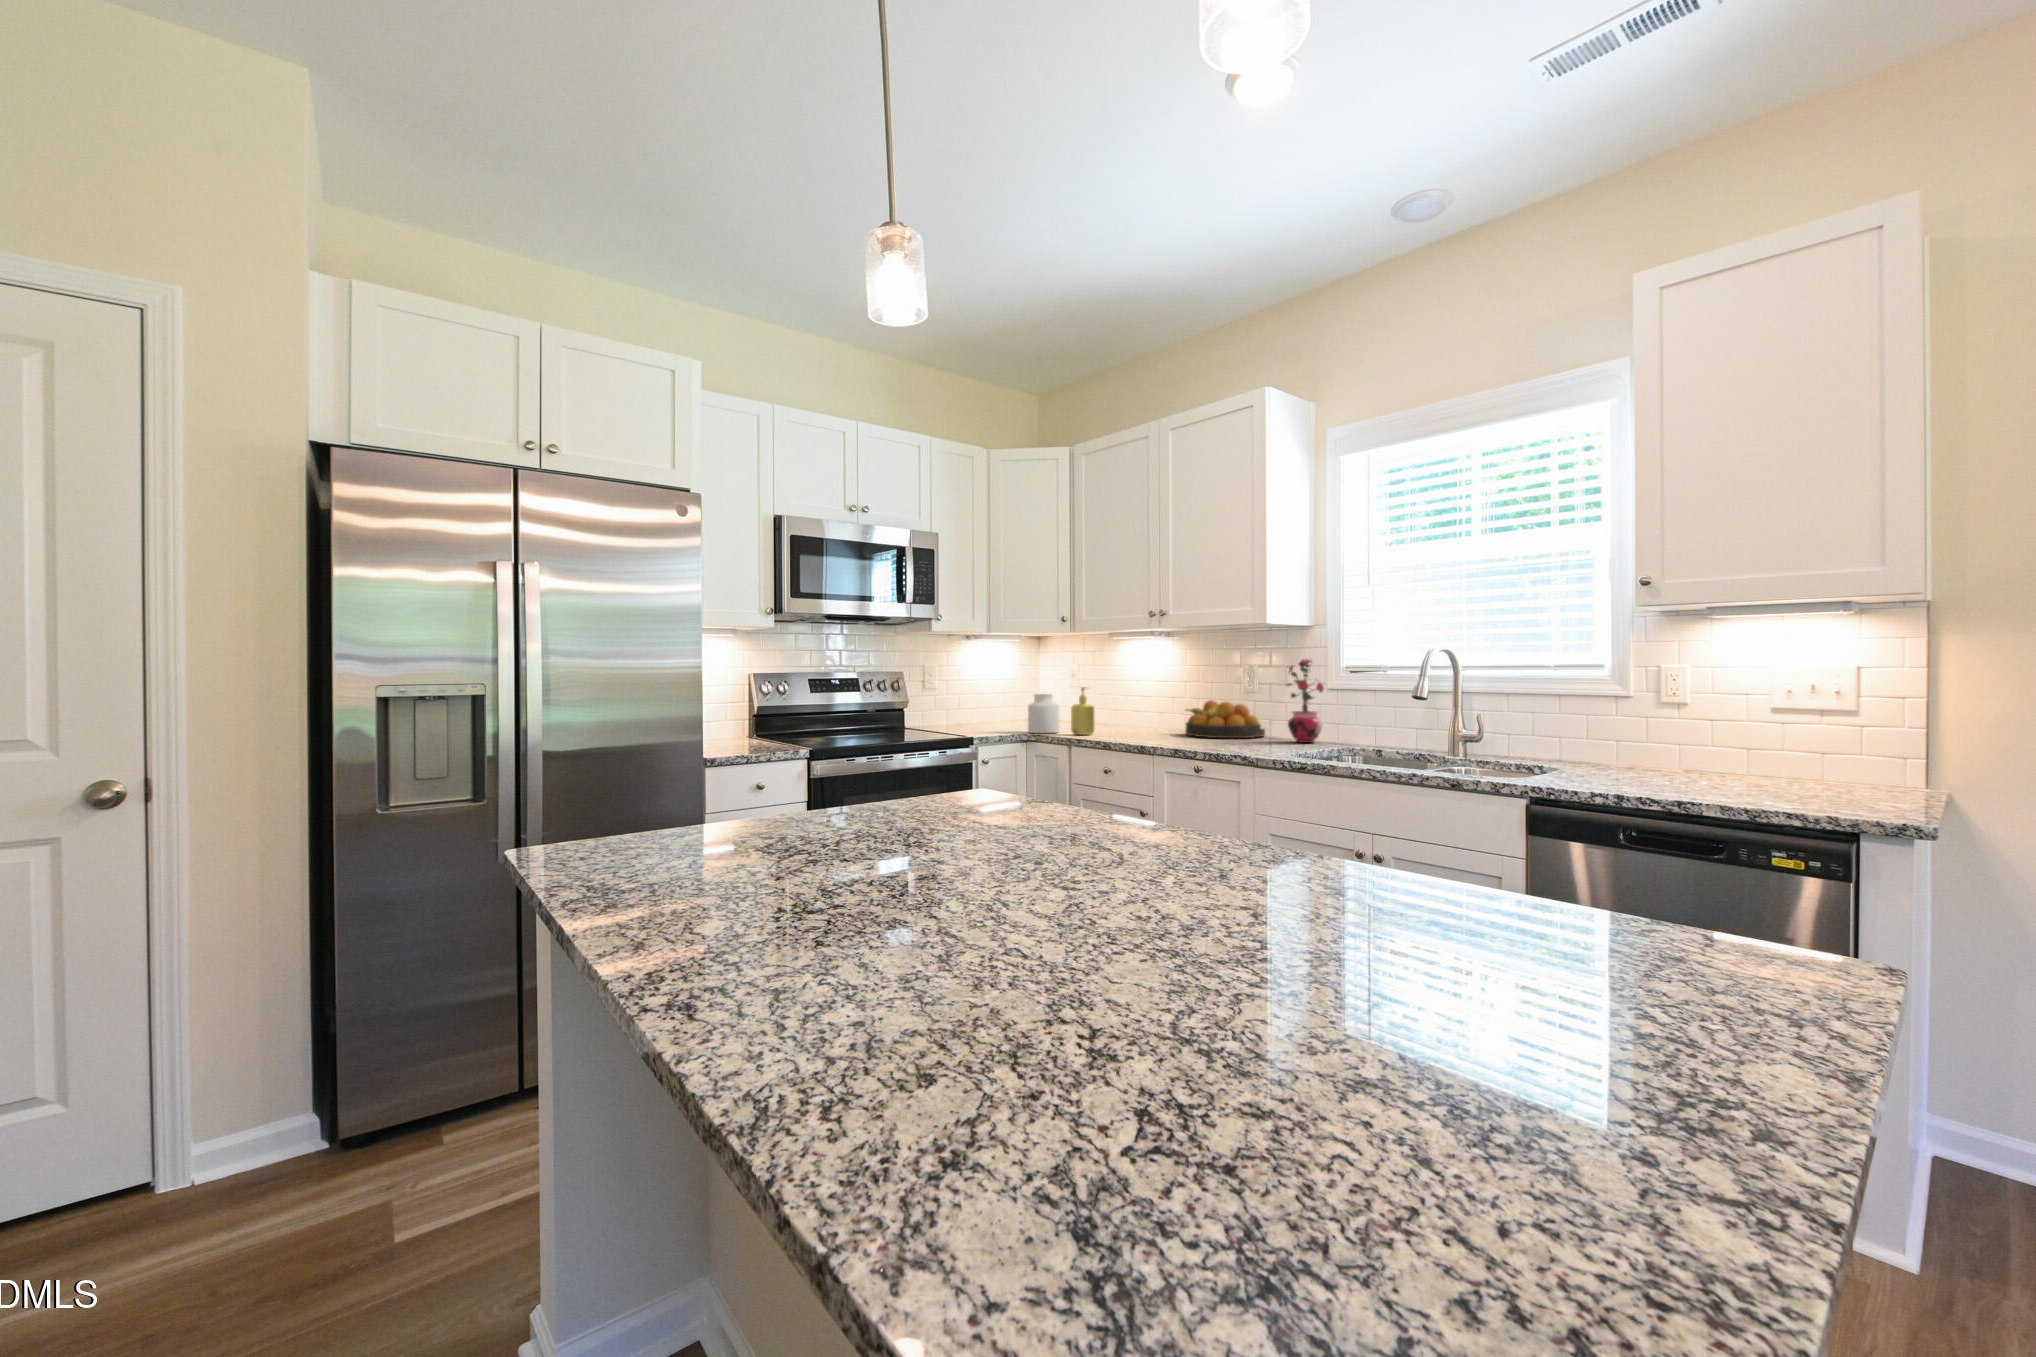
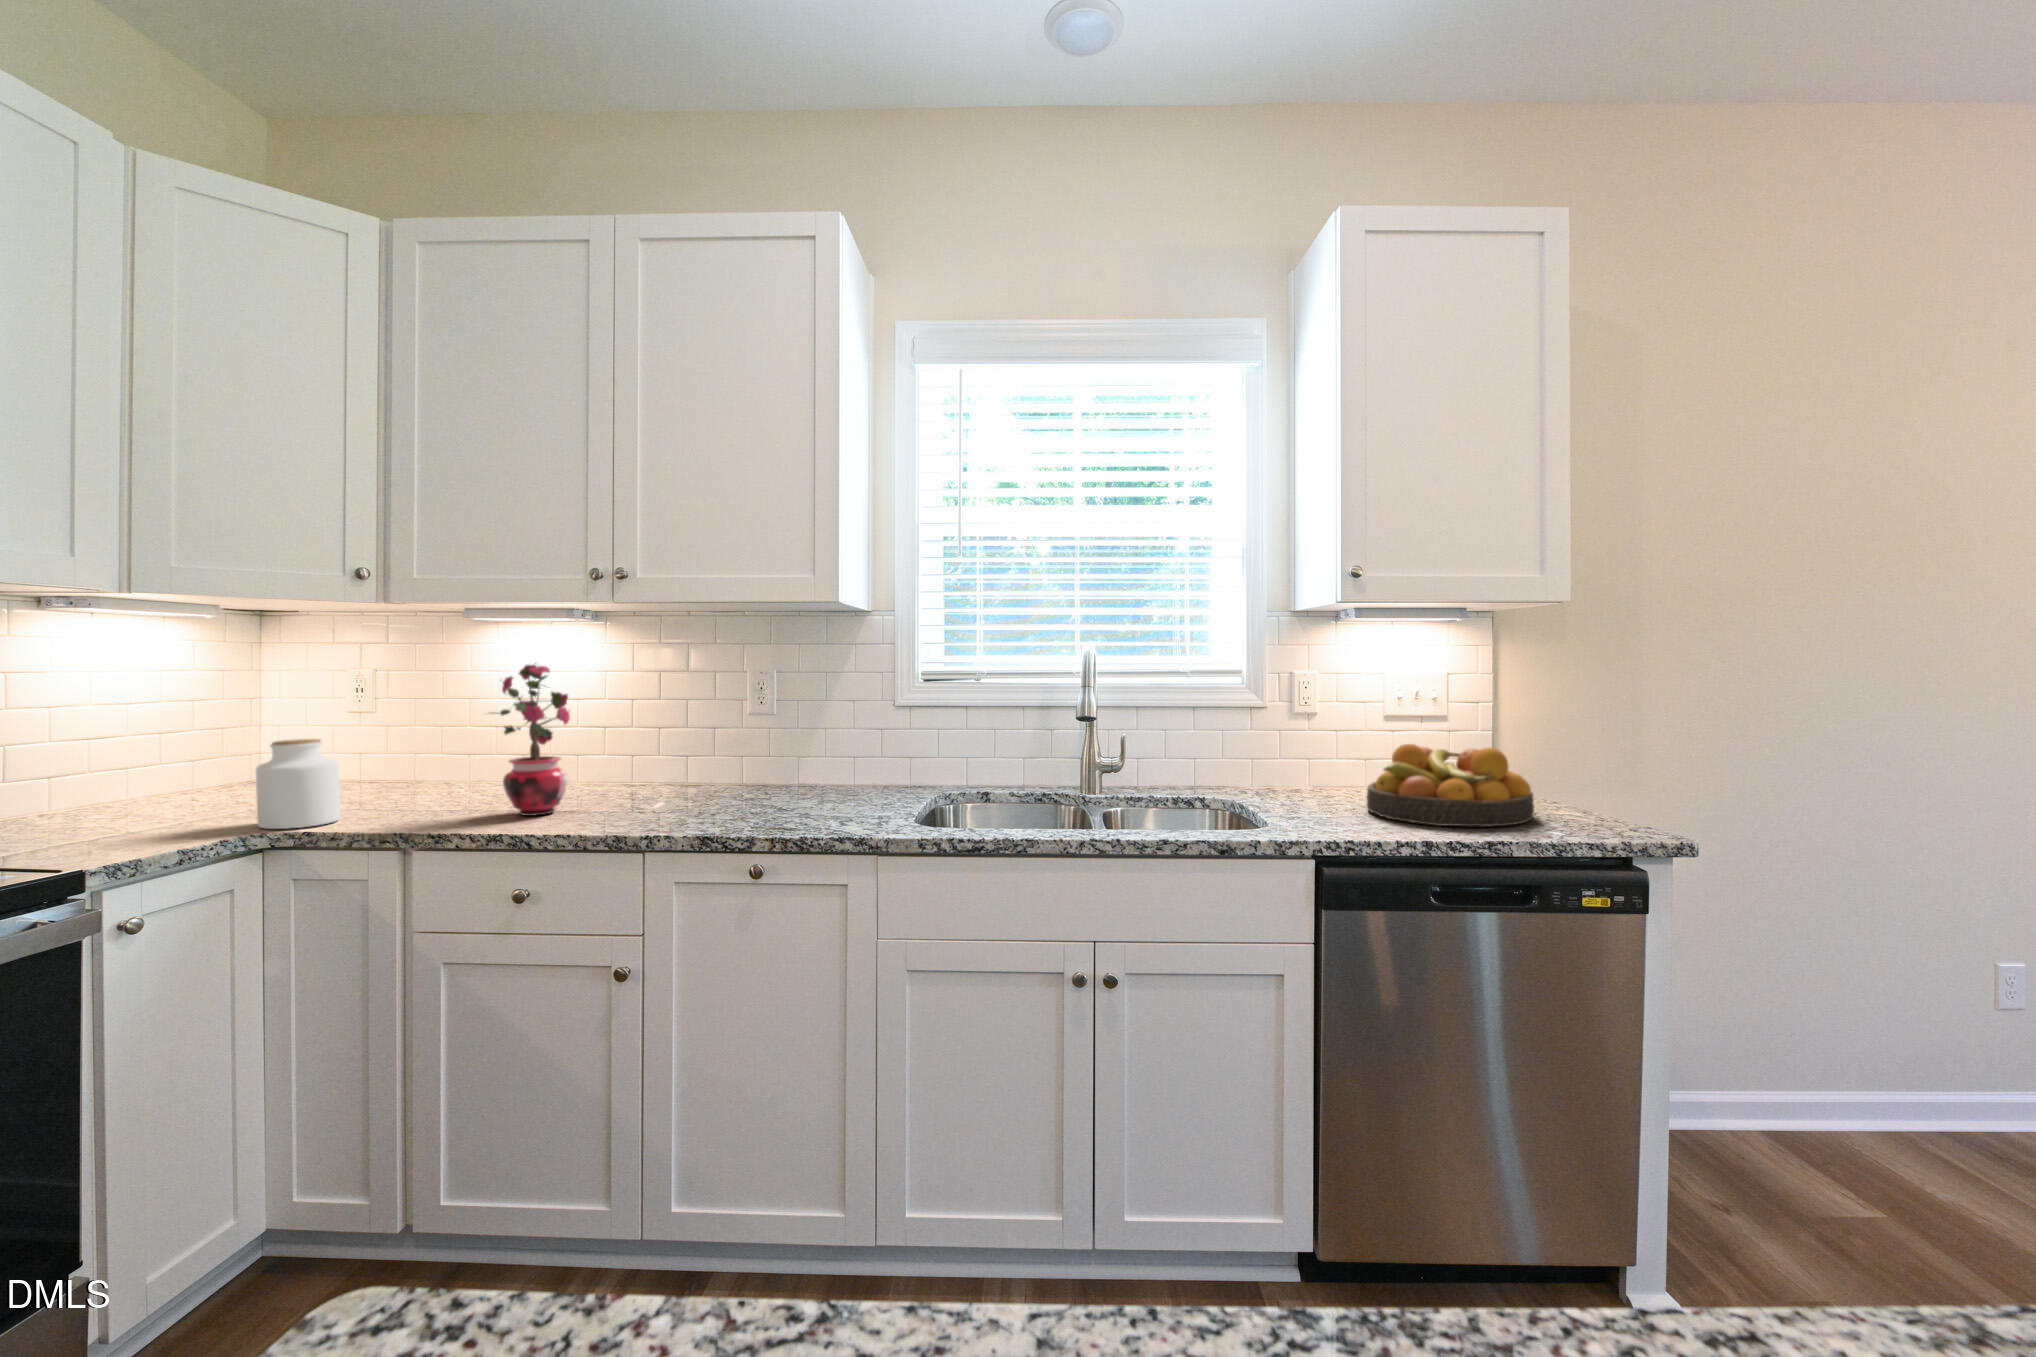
potted plant: present [1286,659,1324,743] -> present [498,663,570,816]
soap dispenser: present [1071,687,1094,735] -> none [384,721,437,821]
fruit bowl: present [1185,700,1265,738] -> present [1367,744,1534,827]

